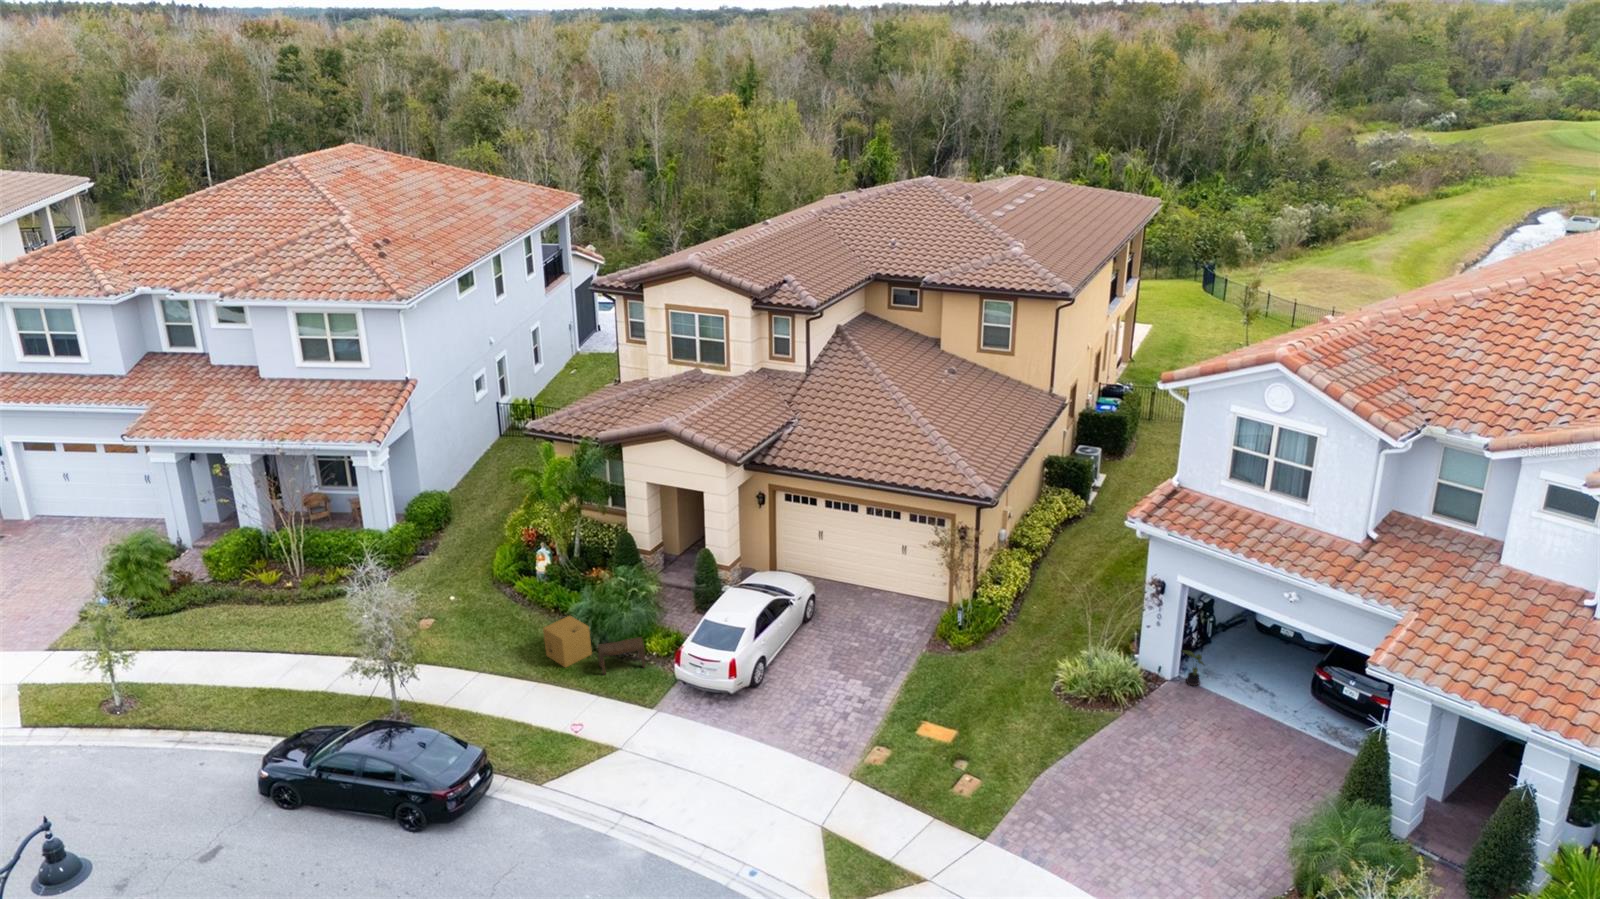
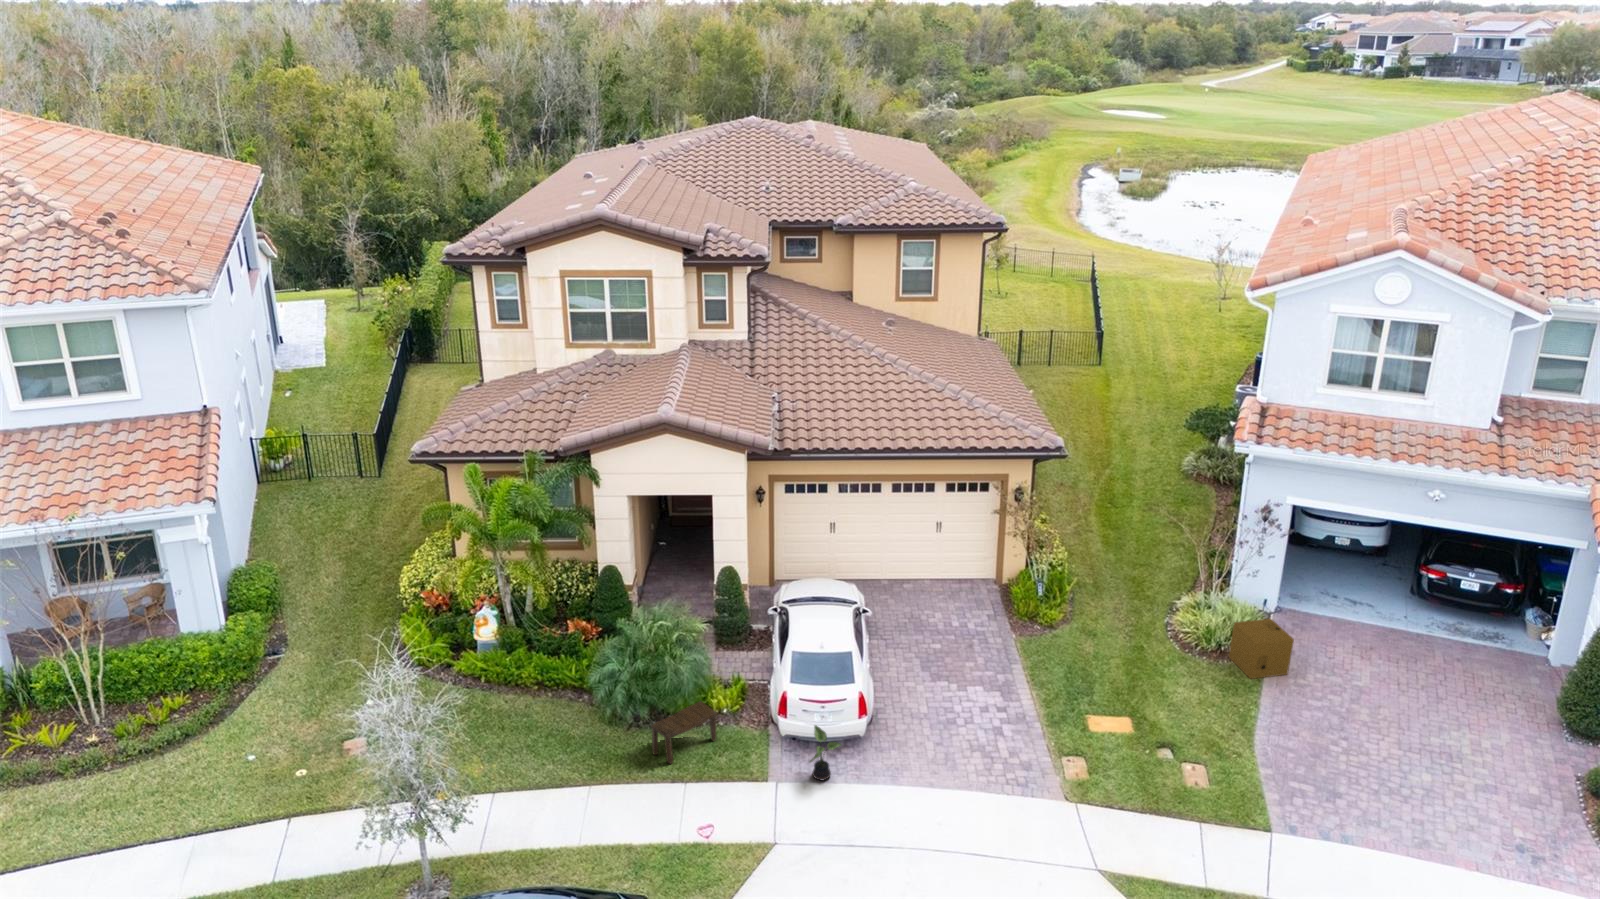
cardboard box: present [543,616,592,667] -> present [1229,619,1294,679]
potted plant: present [1182,650,1204,686] -> present [810,725,841,781]

